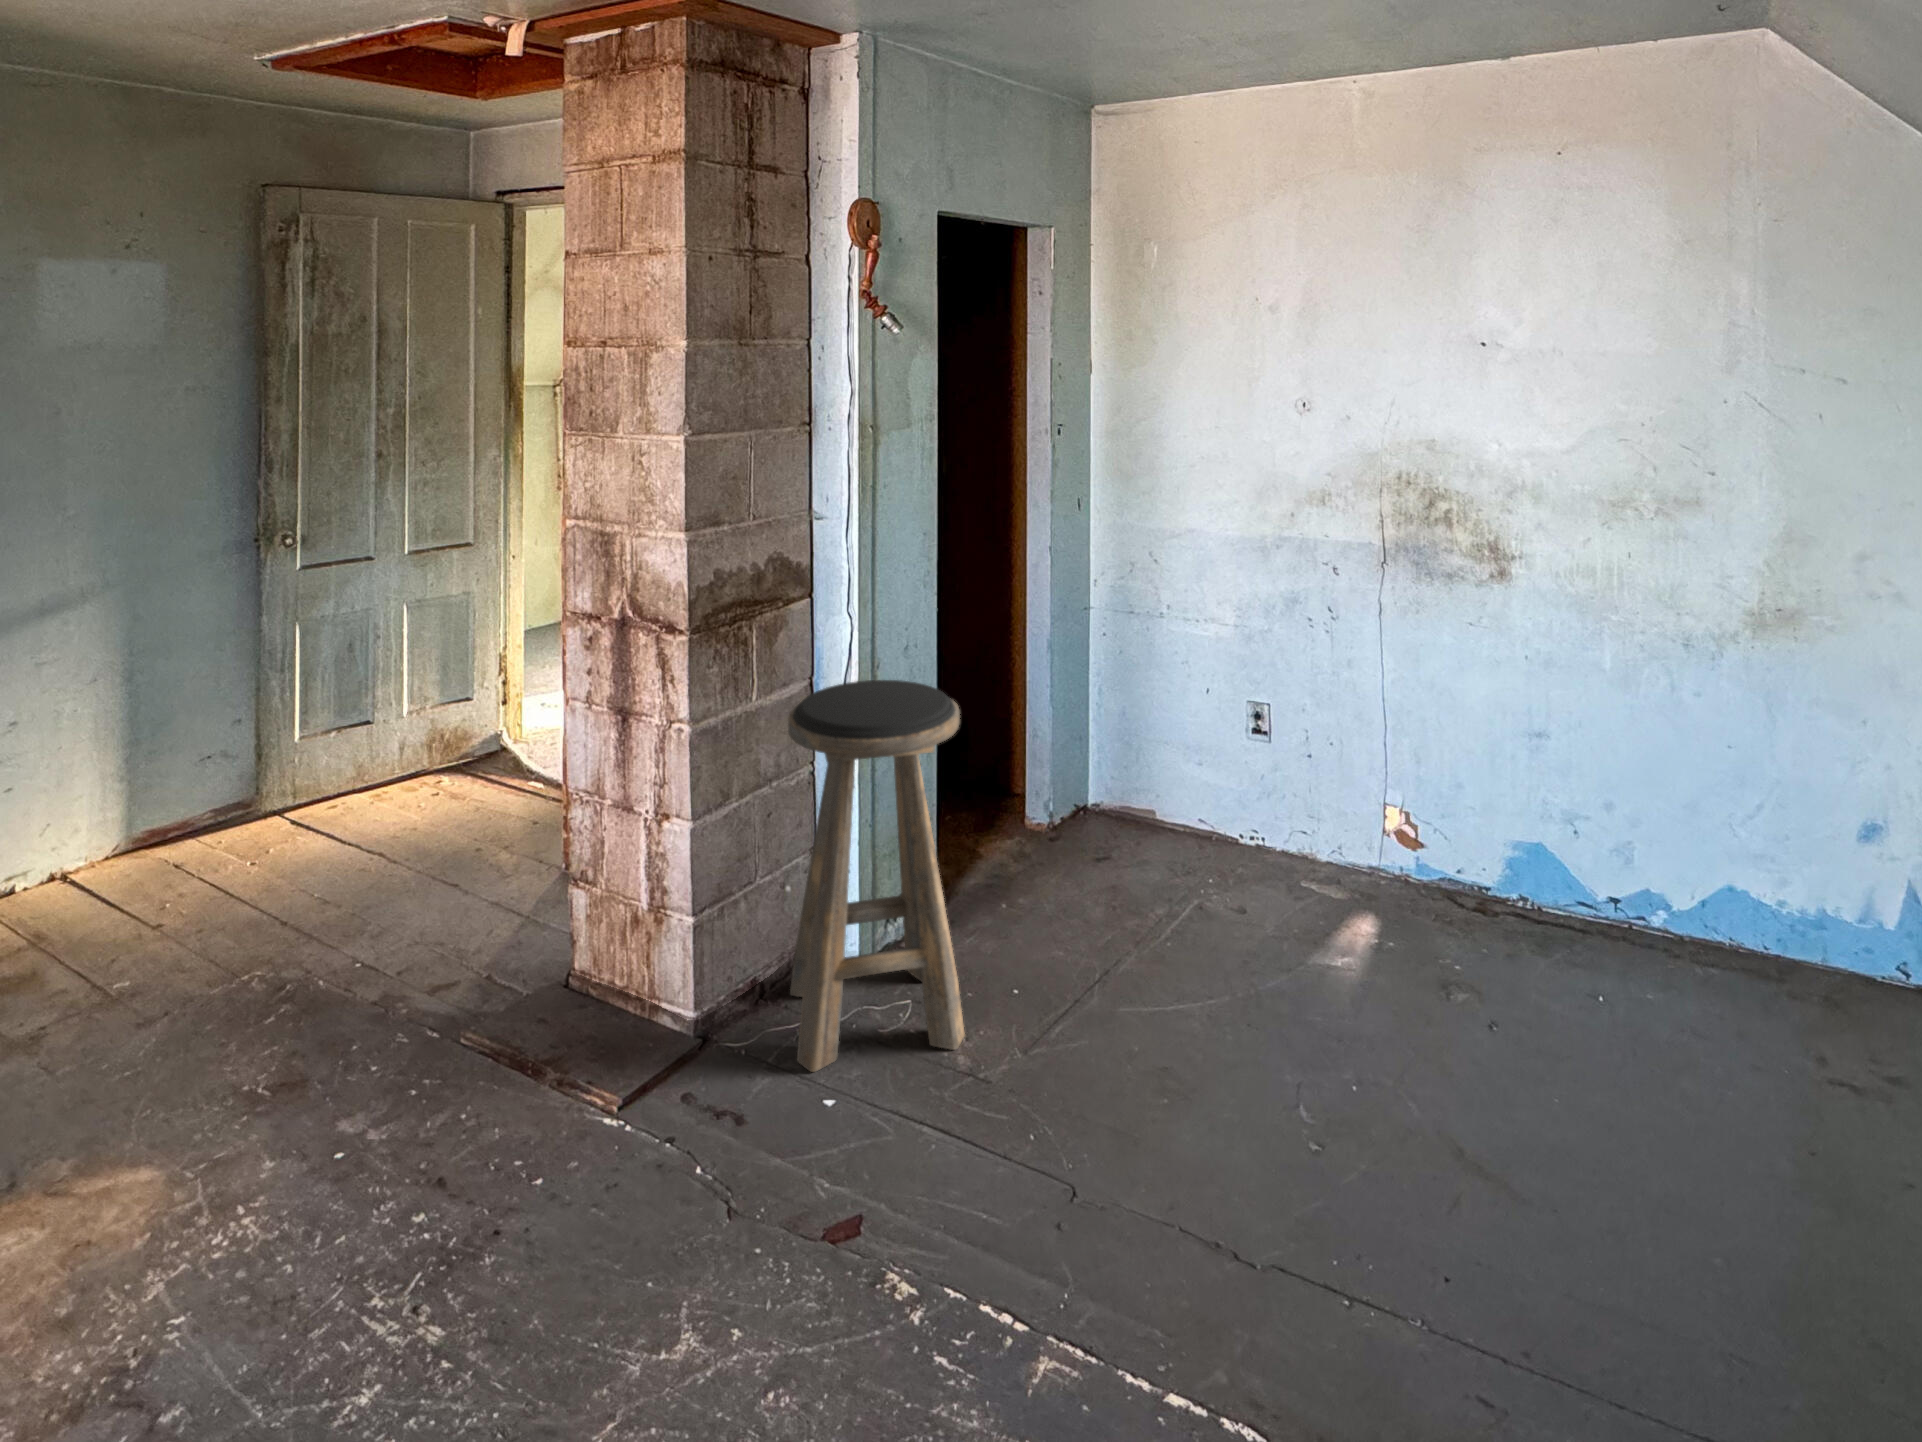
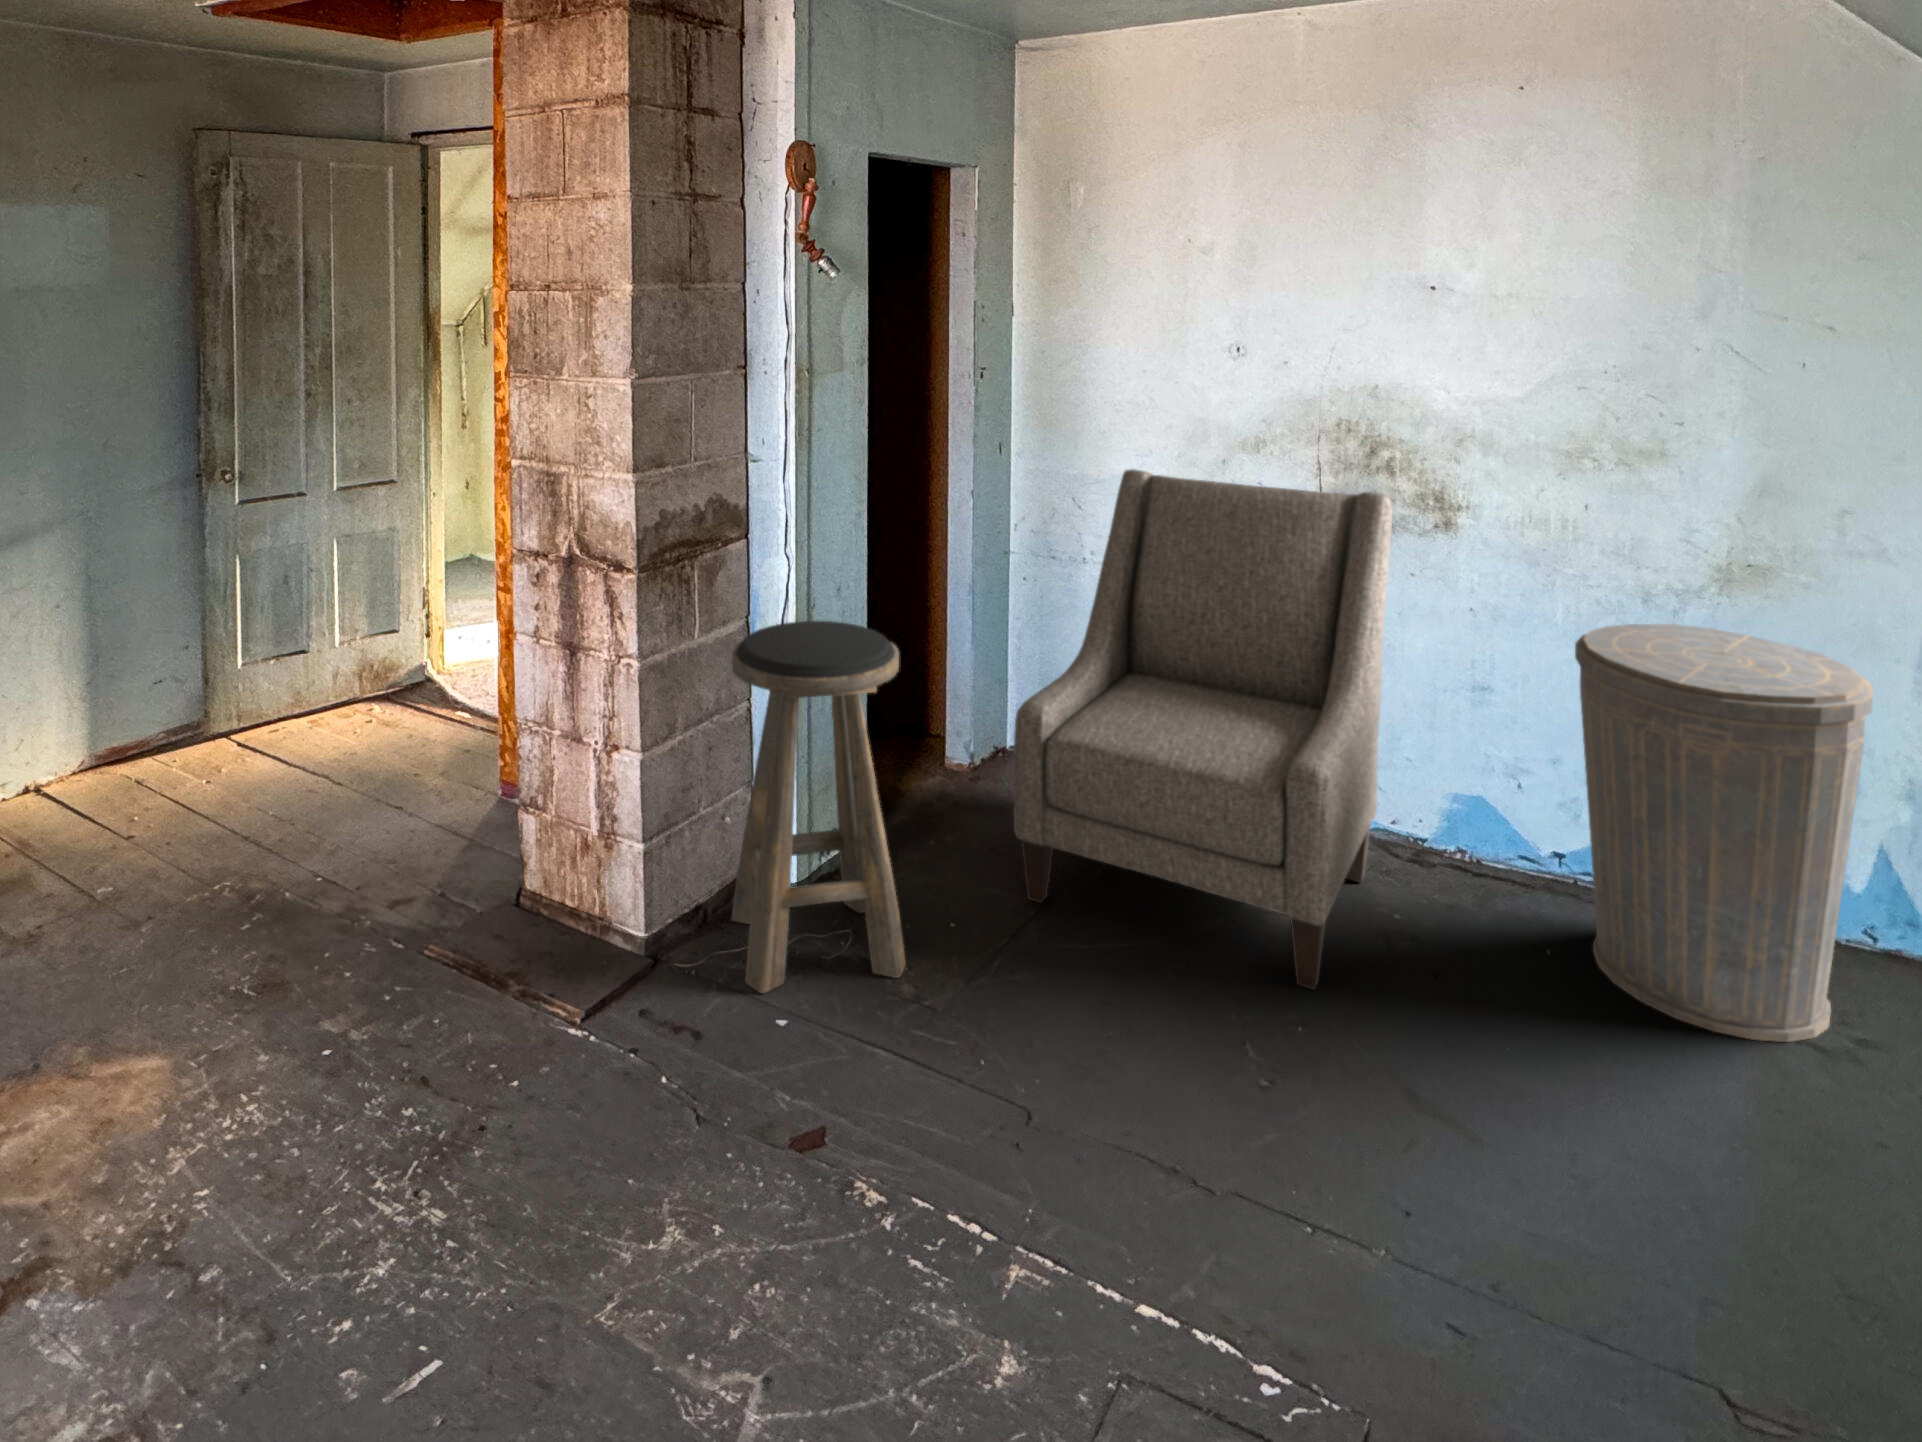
chair: none [1080,522,1450,1046] -> present [1014,469,1392,990]
trash can: none [1618,667,1889,1081] -> present [1575,624,1874,1042]

